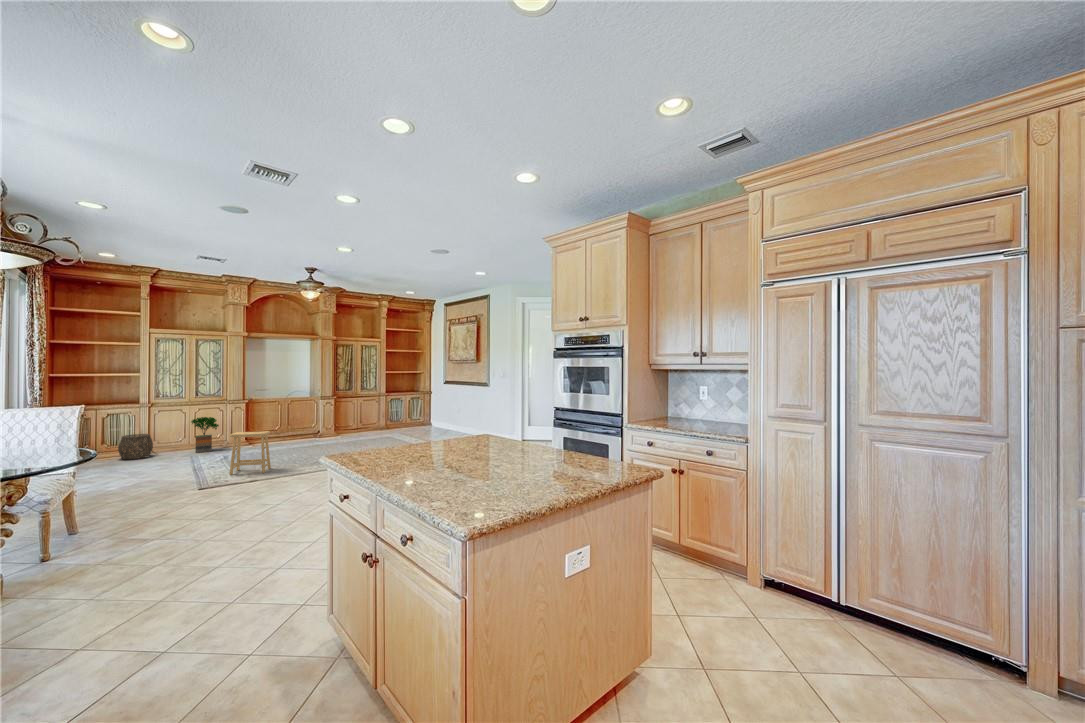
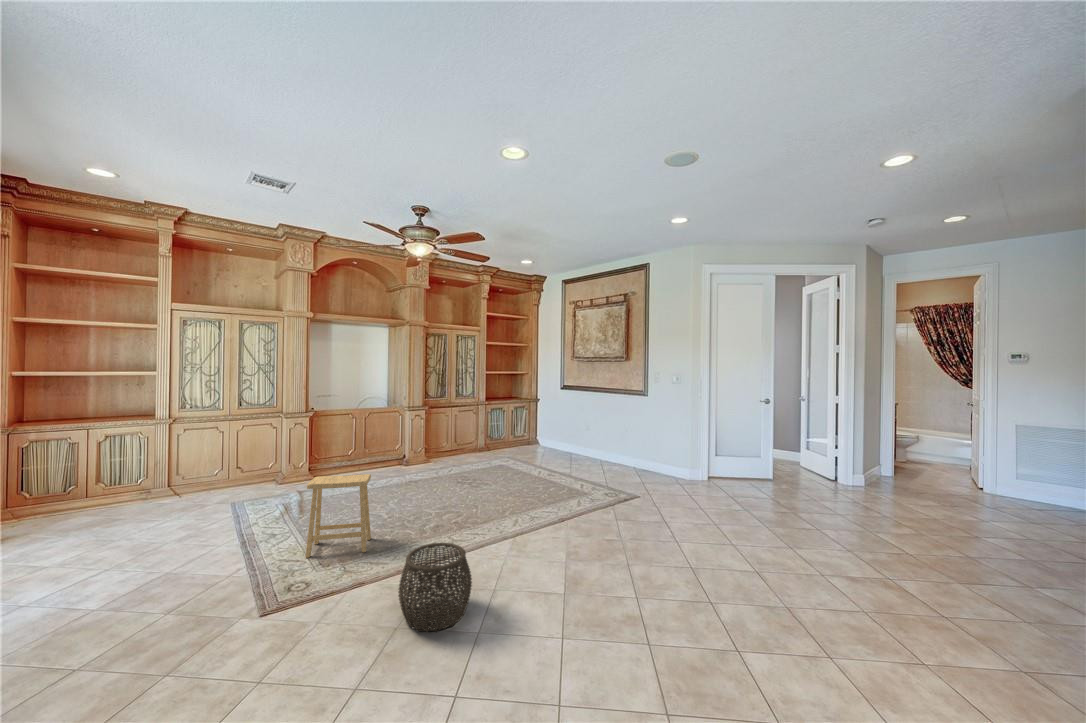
potted tree: present [191,417,219,453] -> none [231,437,274,494]
woven basket: present [118,434,153,460] -> present [398,543,472,632]

